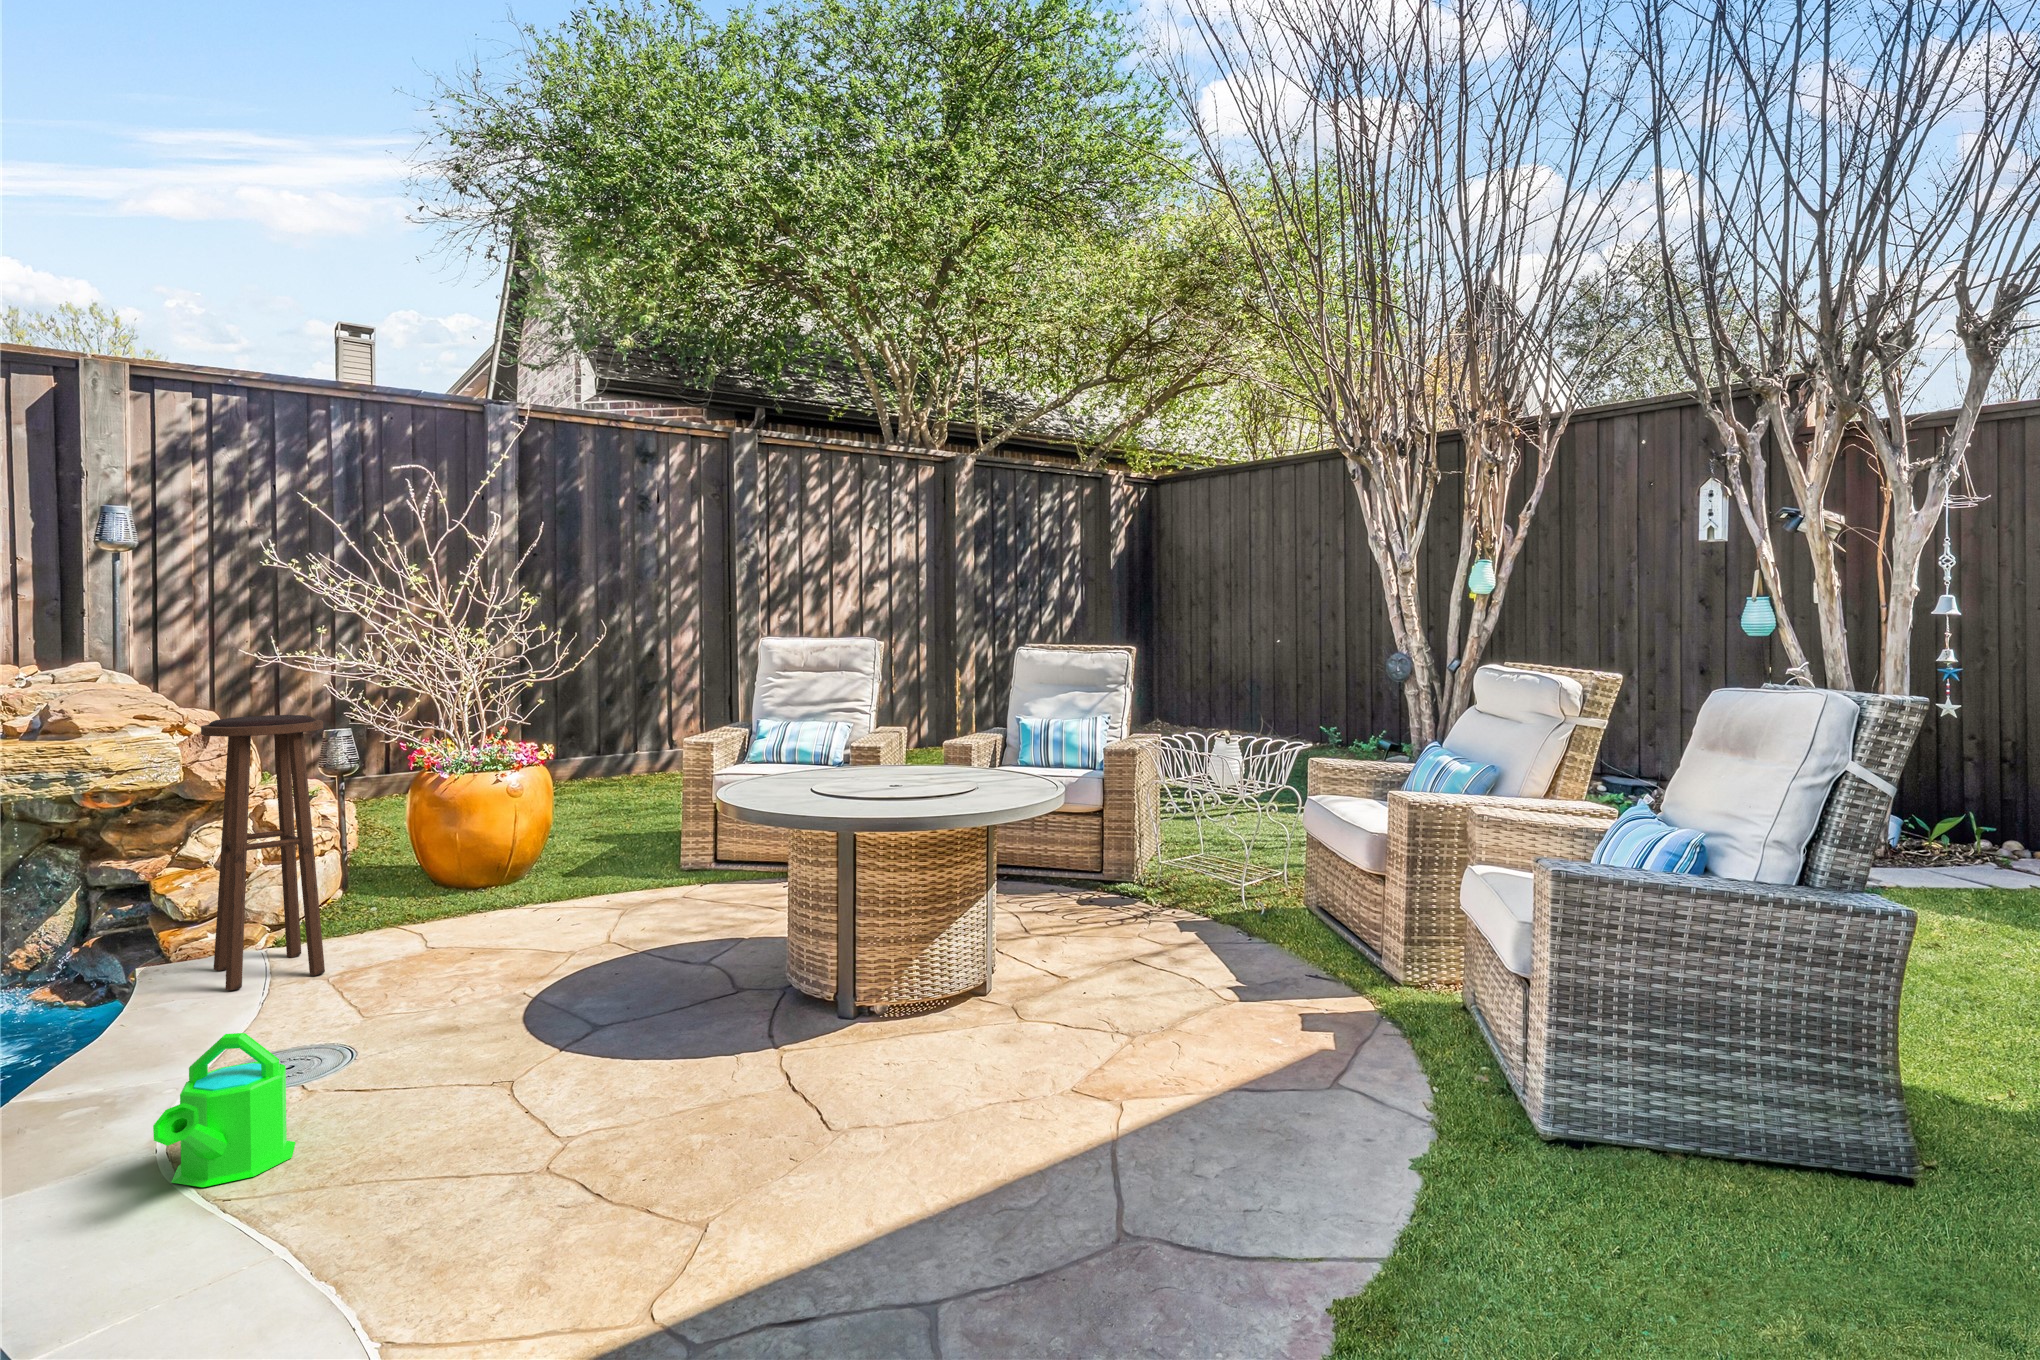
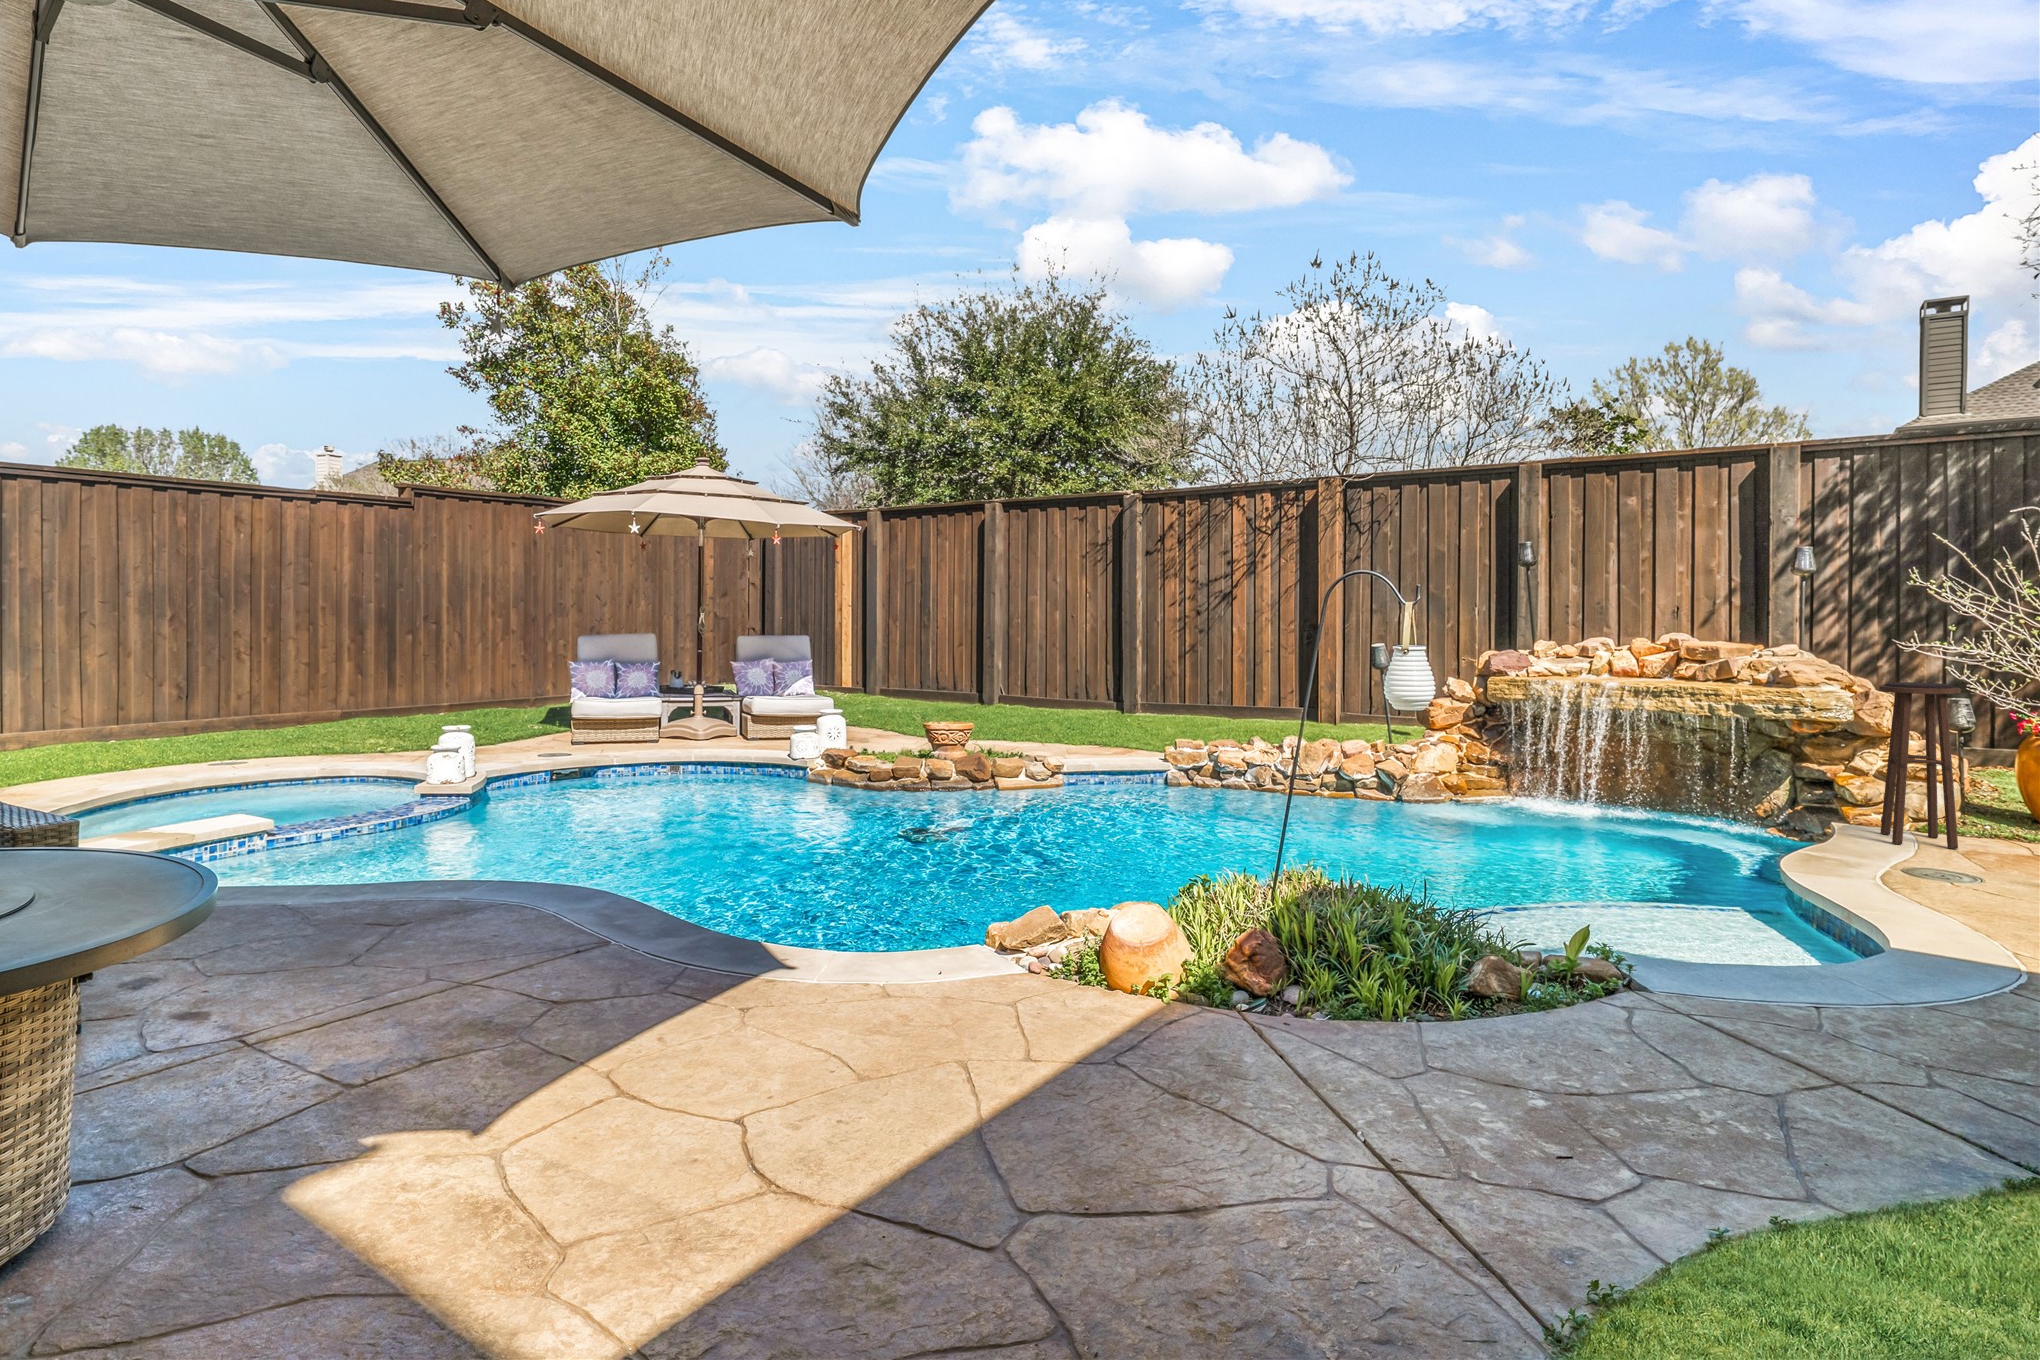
watering can: present [153,1033,295,1187] -> none [1889,838,1959,910]

